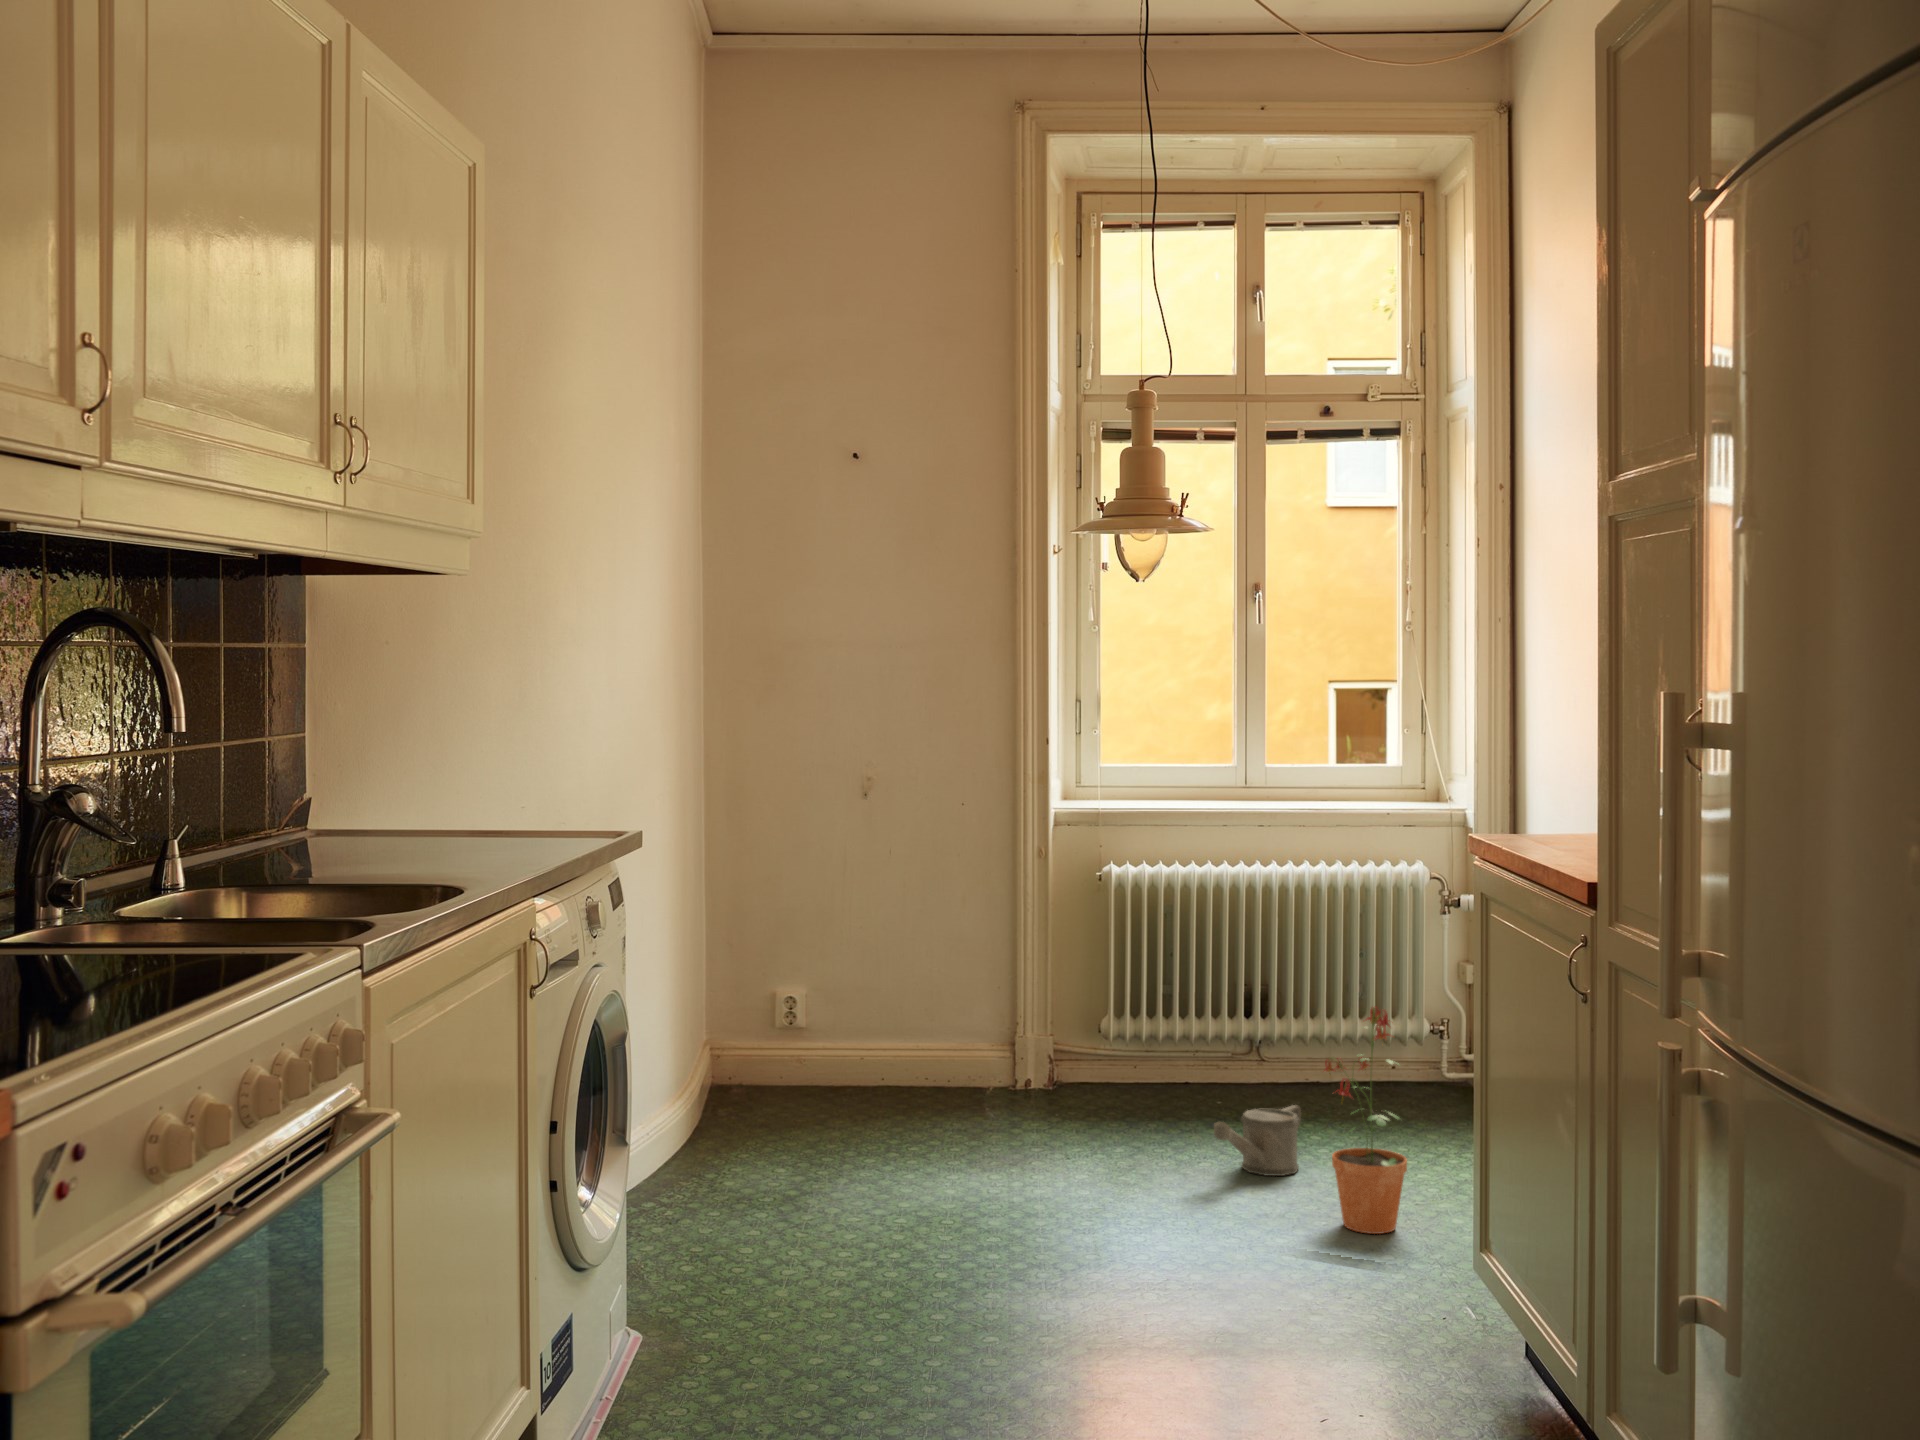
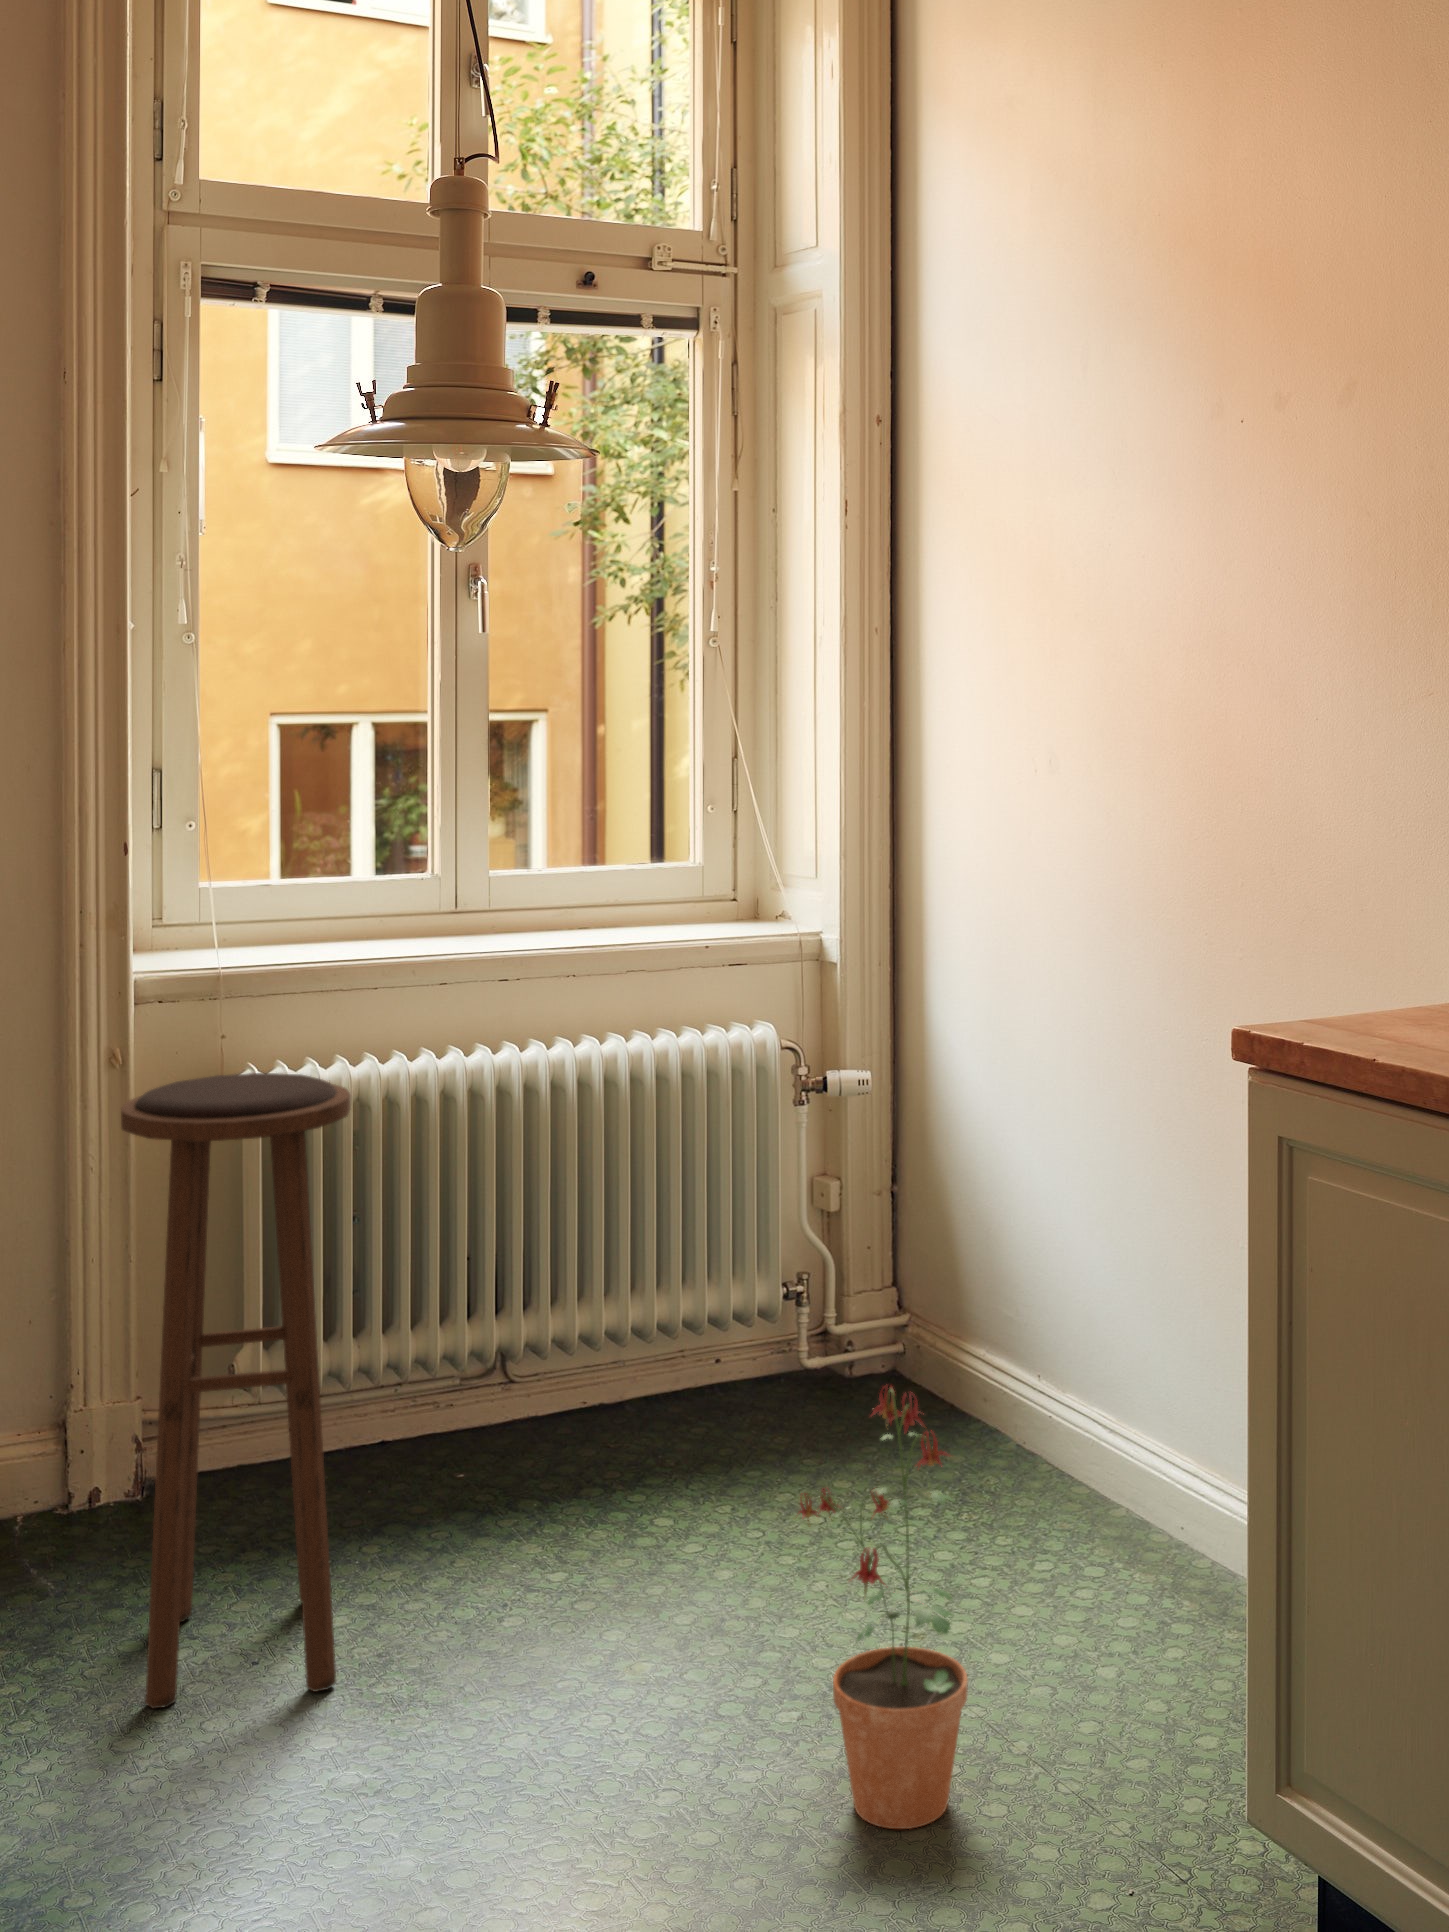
stool: none [1016,841,1128,1151] -> present [121,1073,351,1708]
watering can: present [1214,1105,1301,1176] -> none [572,1531,697,1693]

